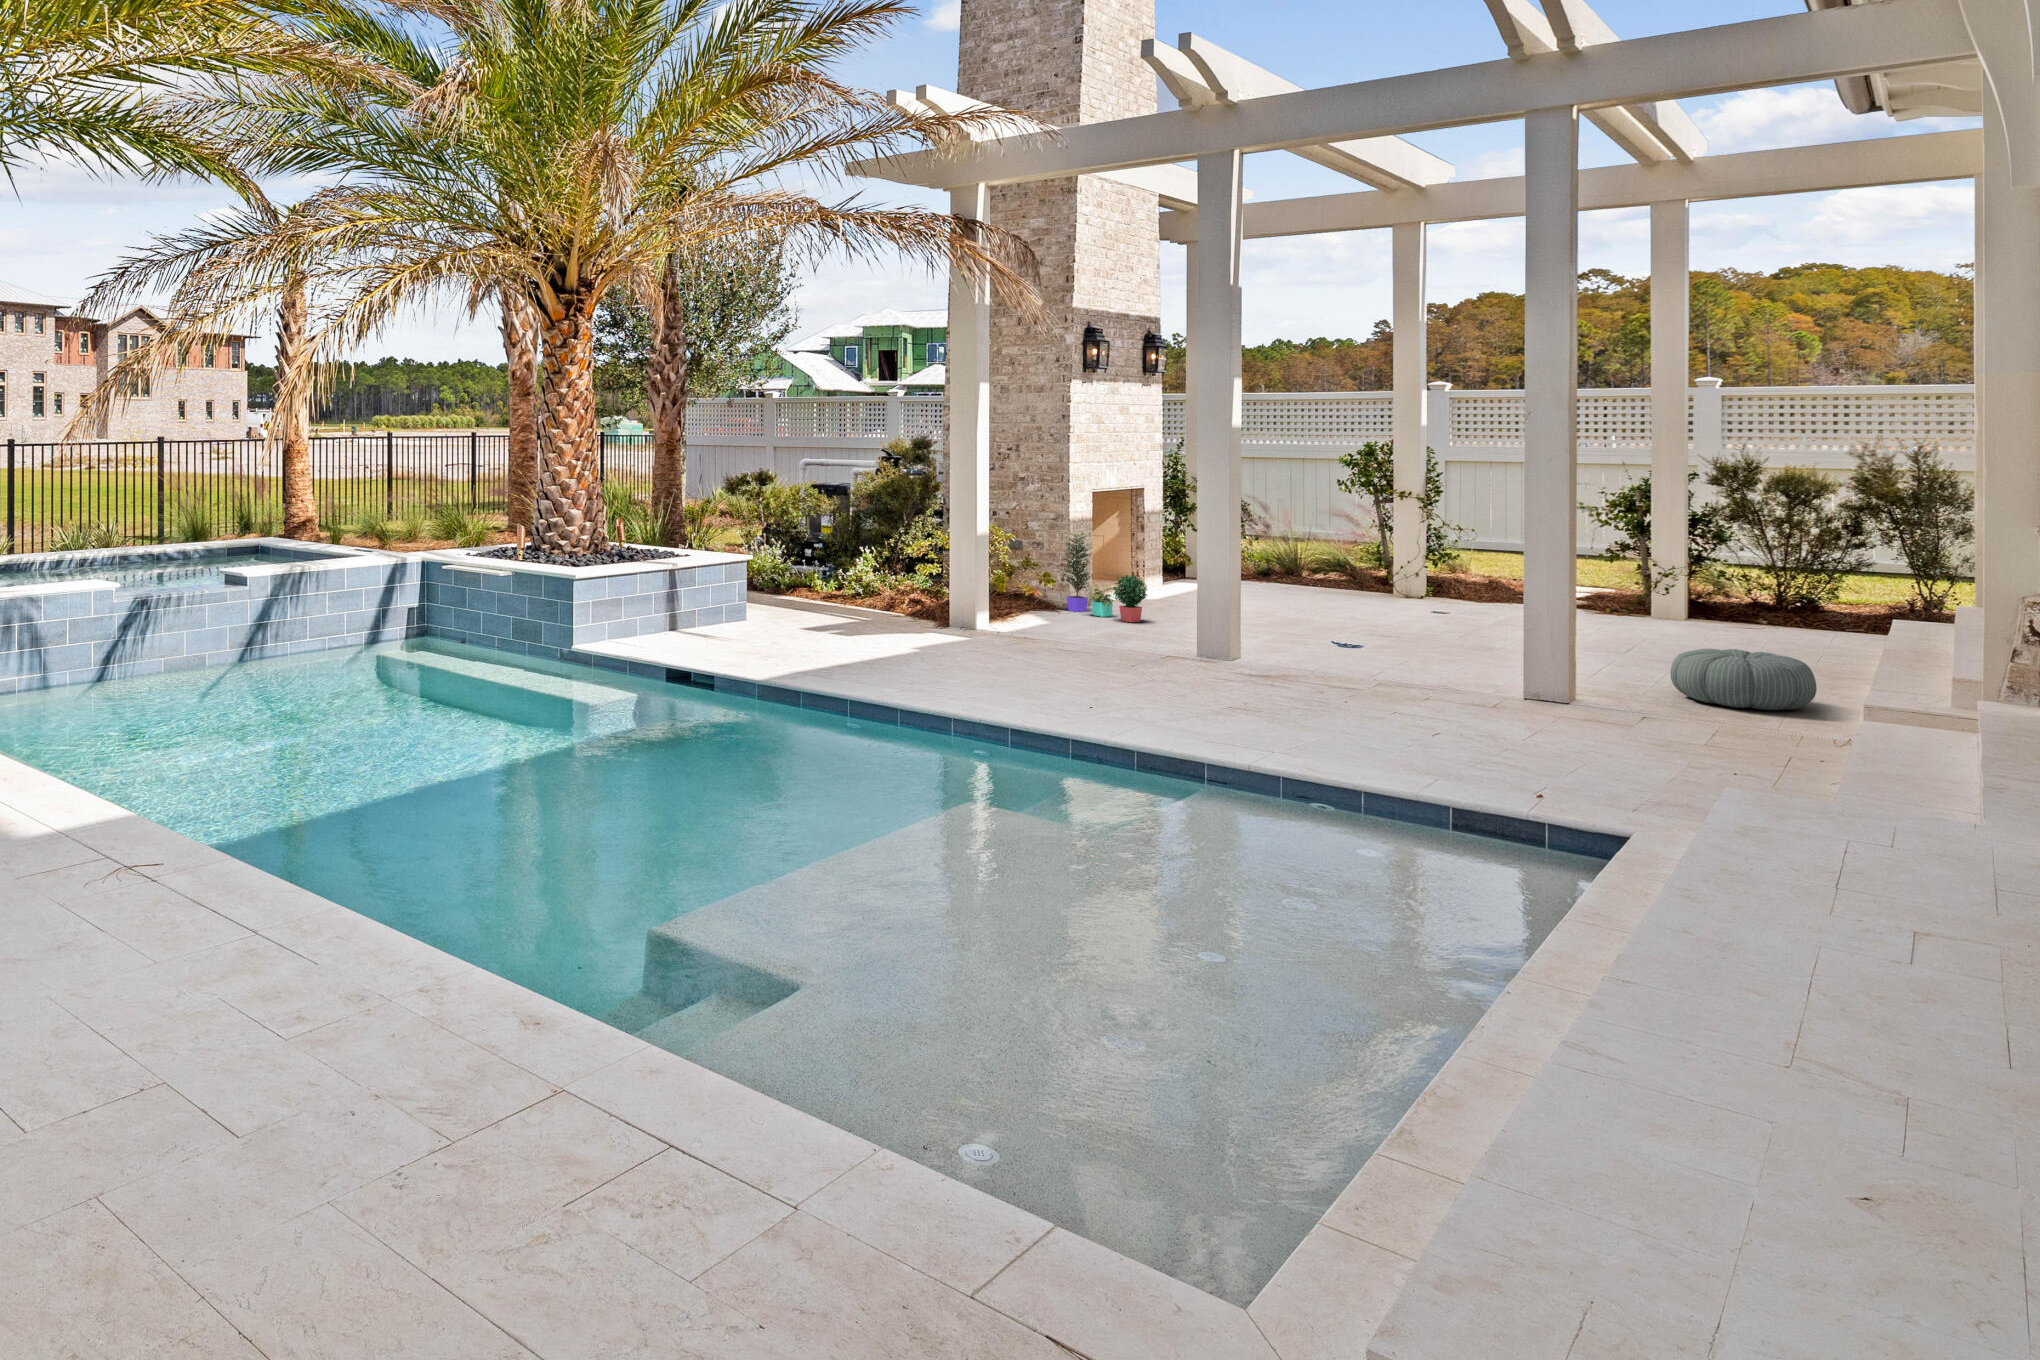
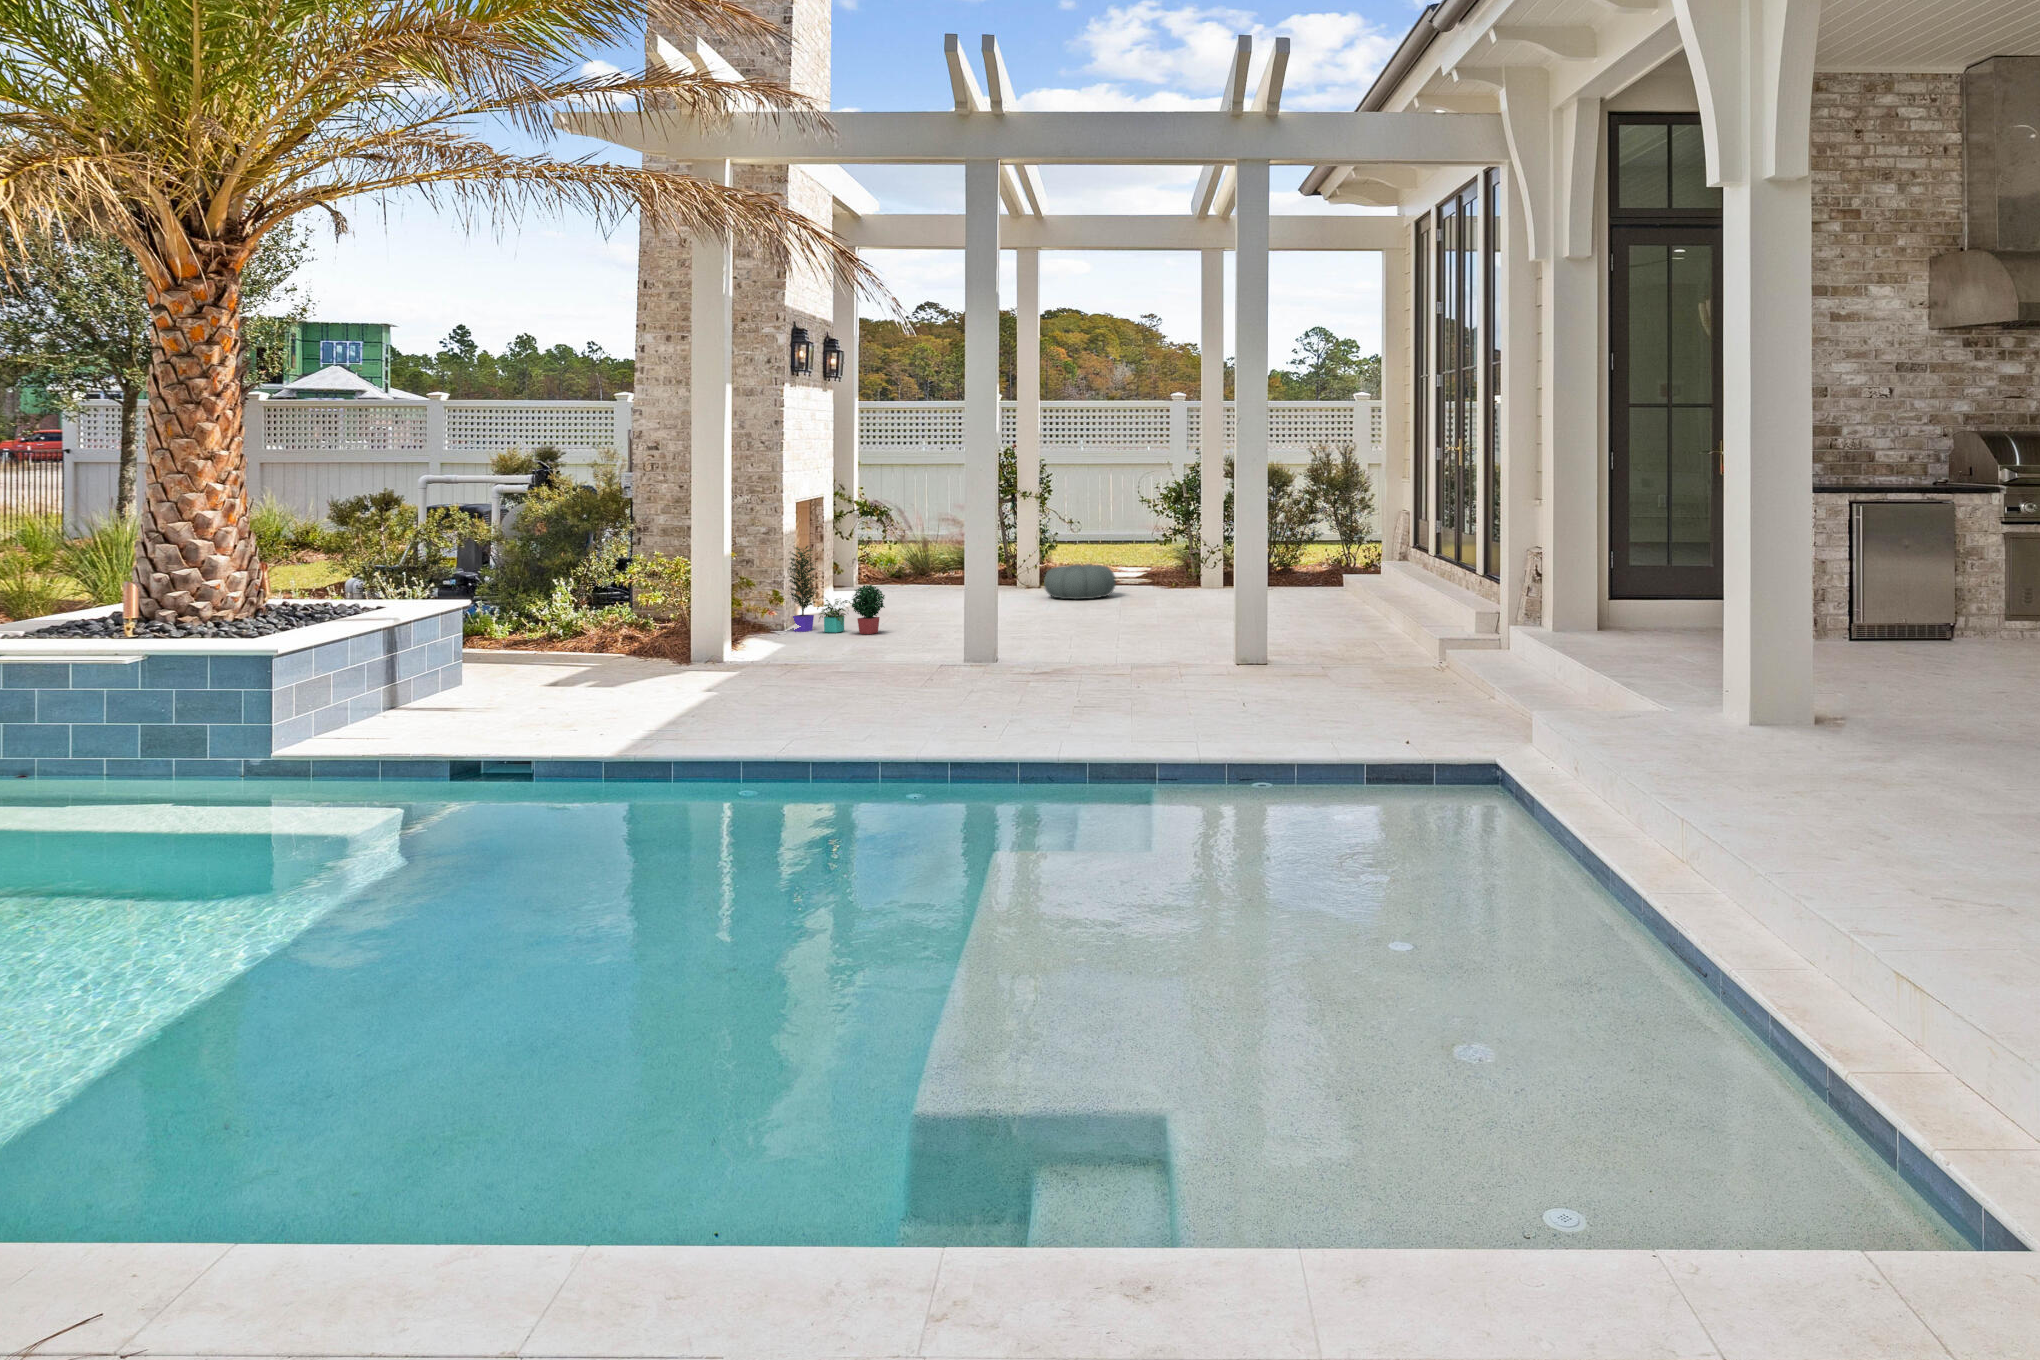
pouf: present [1670,649,1817,710] -> present [1044,564,1116,599]

